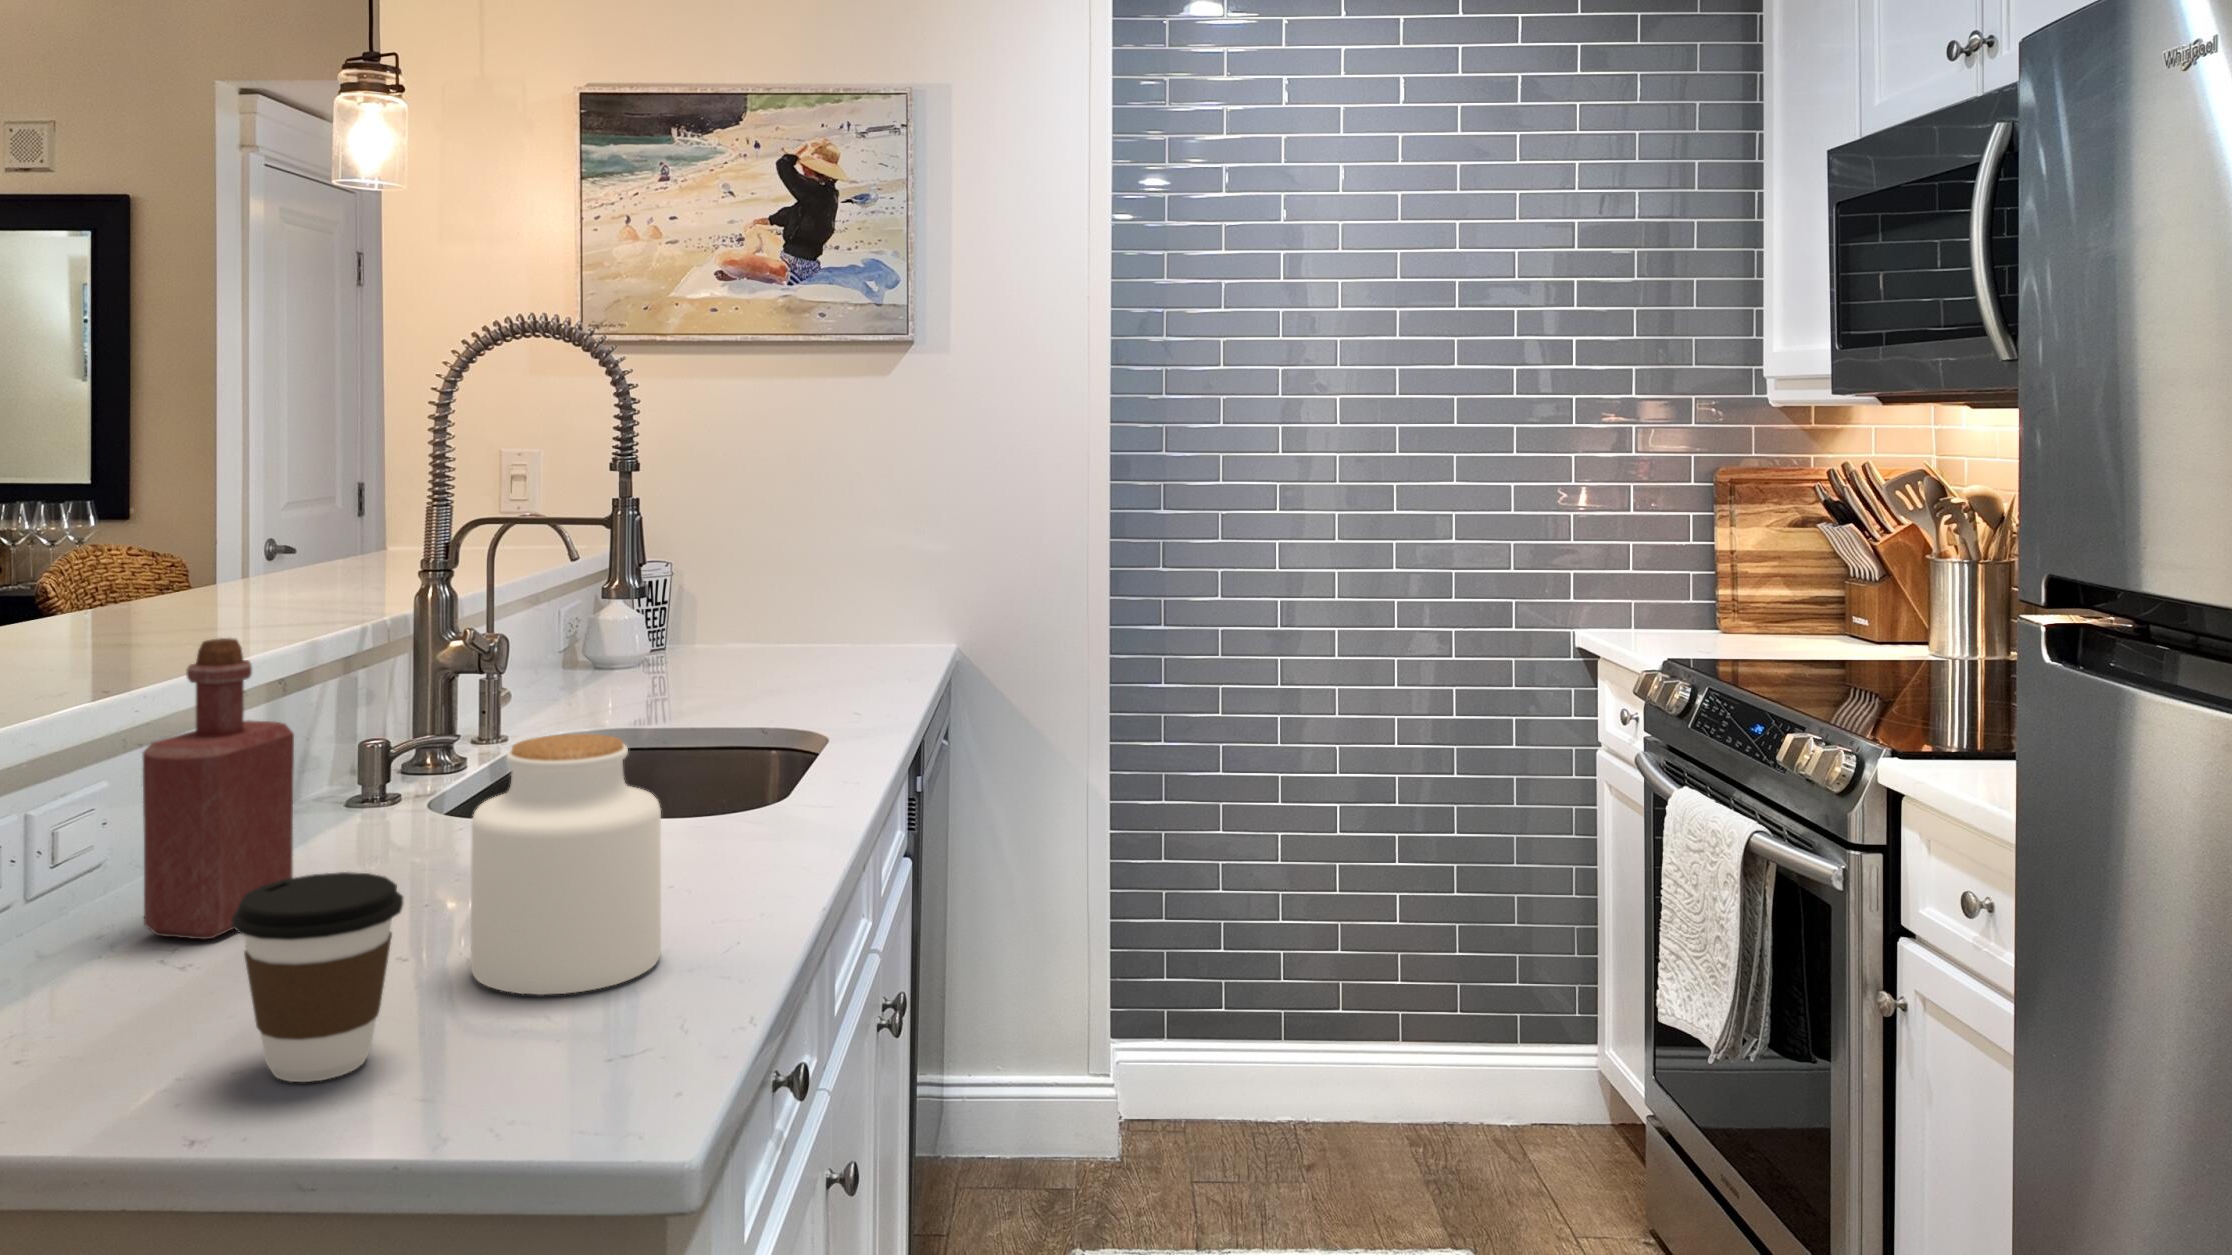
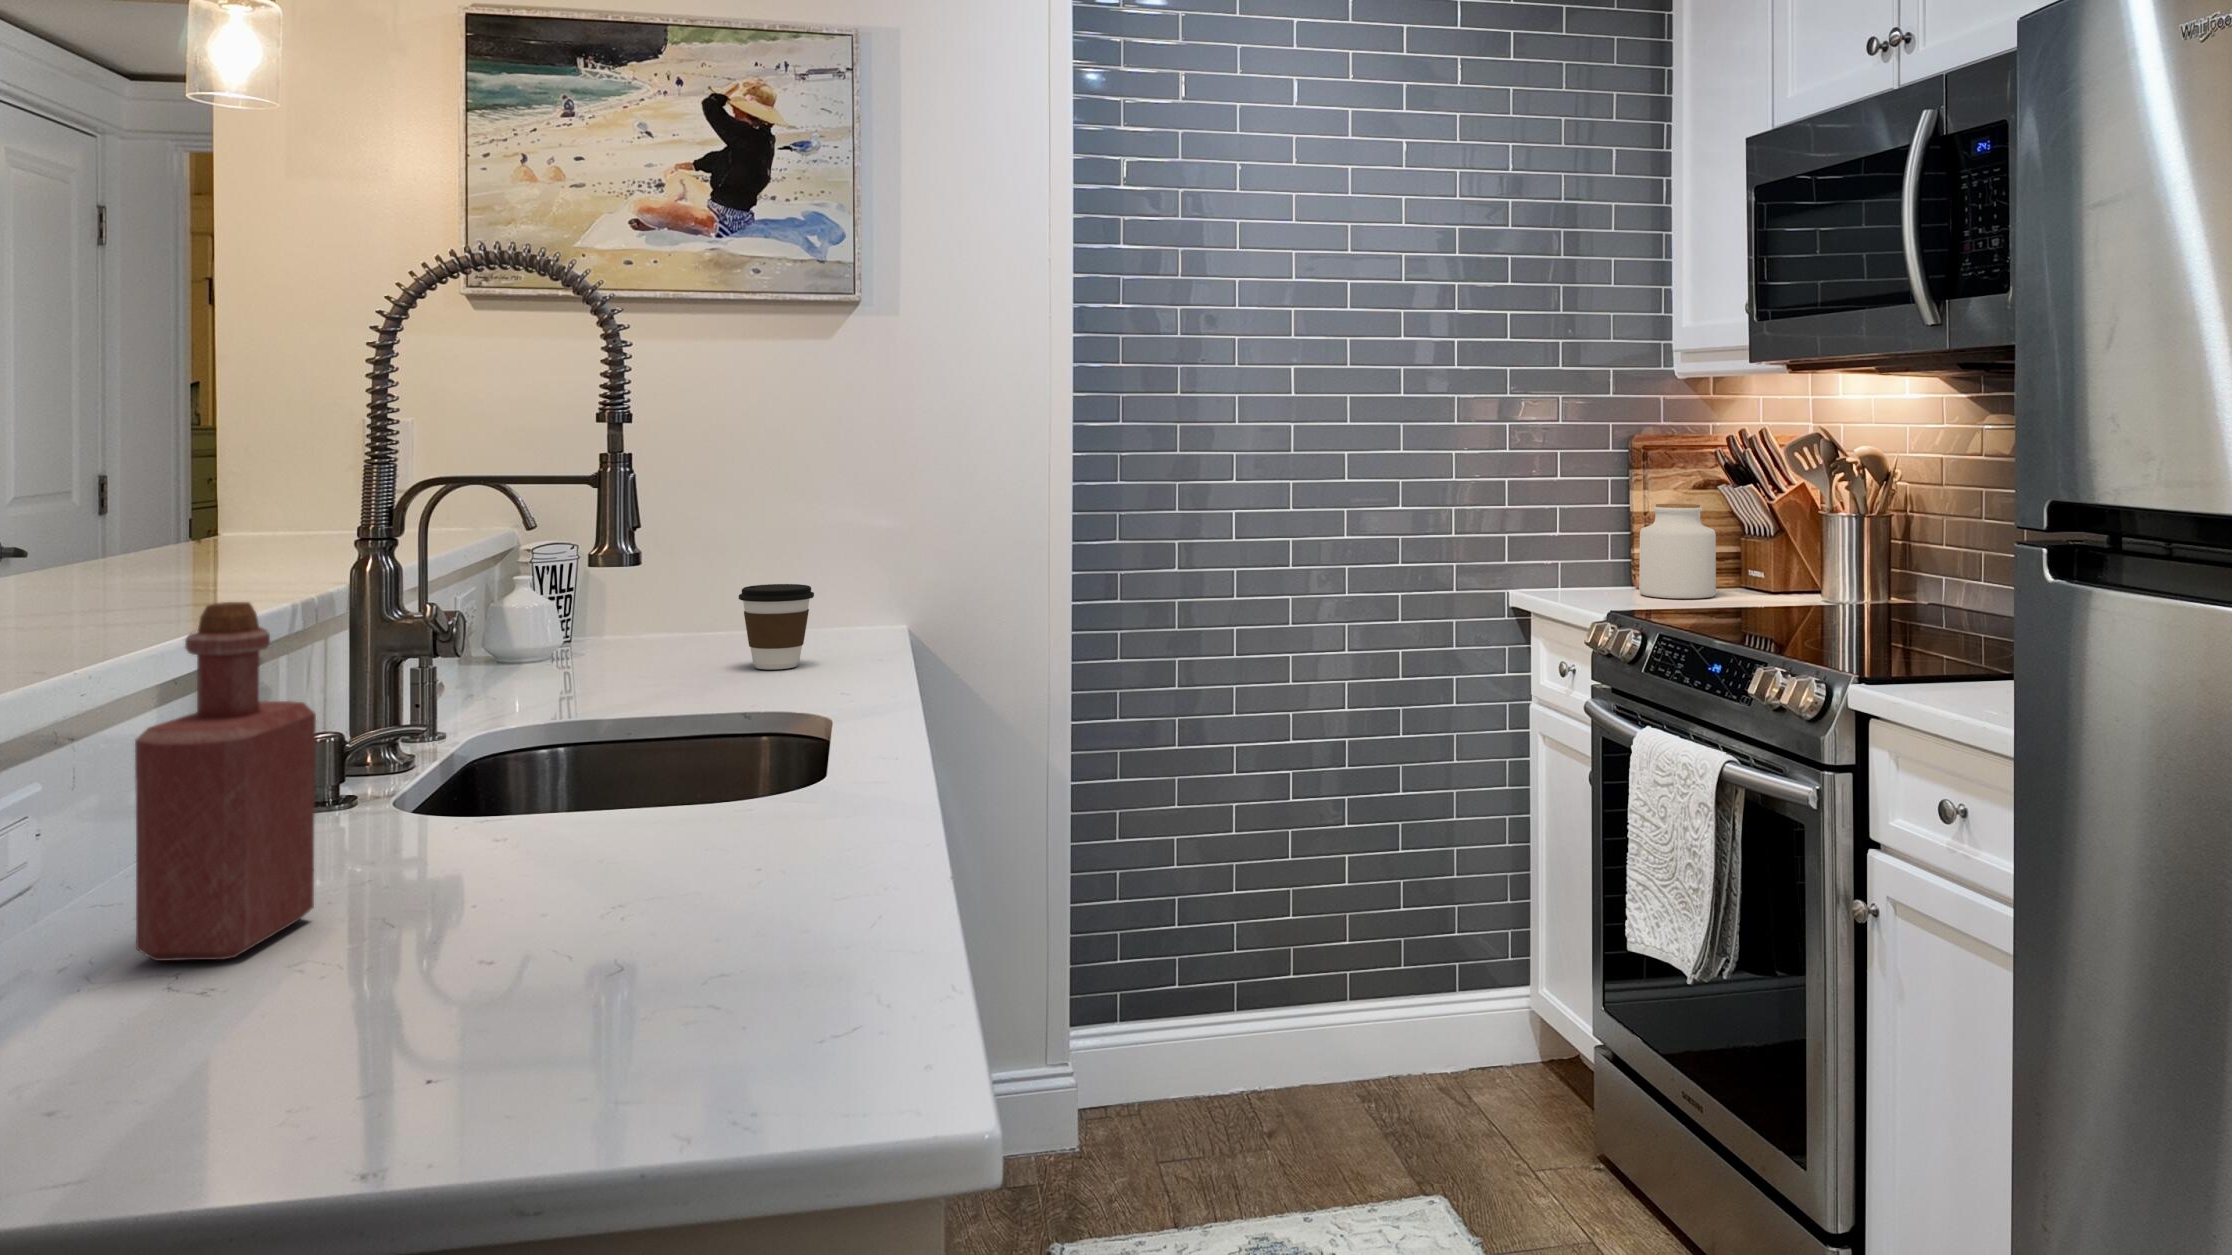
jar: present [471,734,661,995] -> present [1639,504,1716,599]
coffee cup: present [232,872,403,1082] -> present [739,584,814,669]

